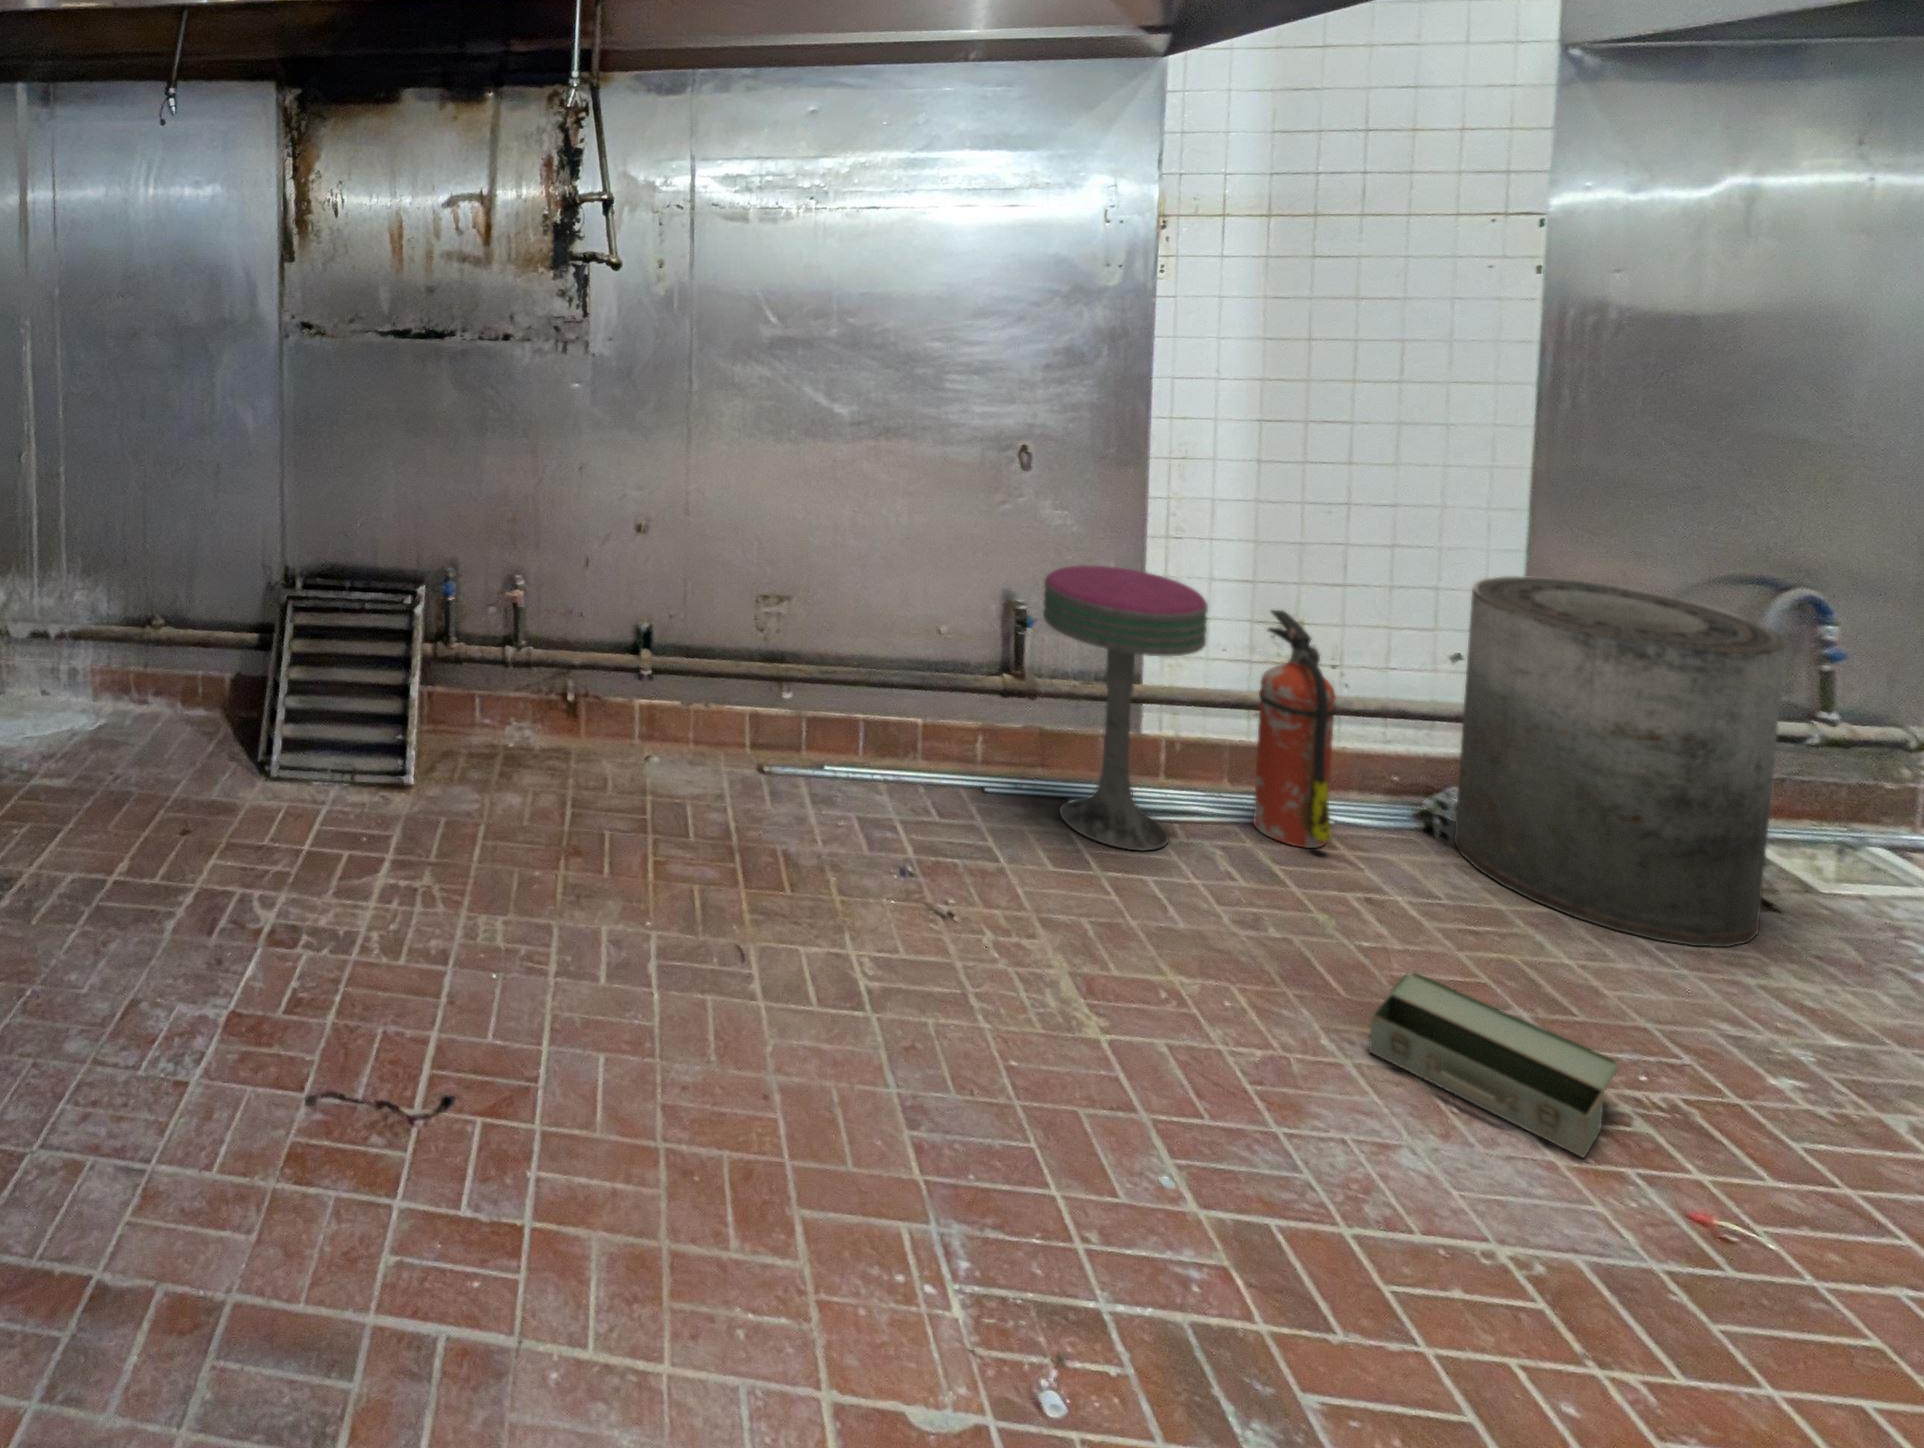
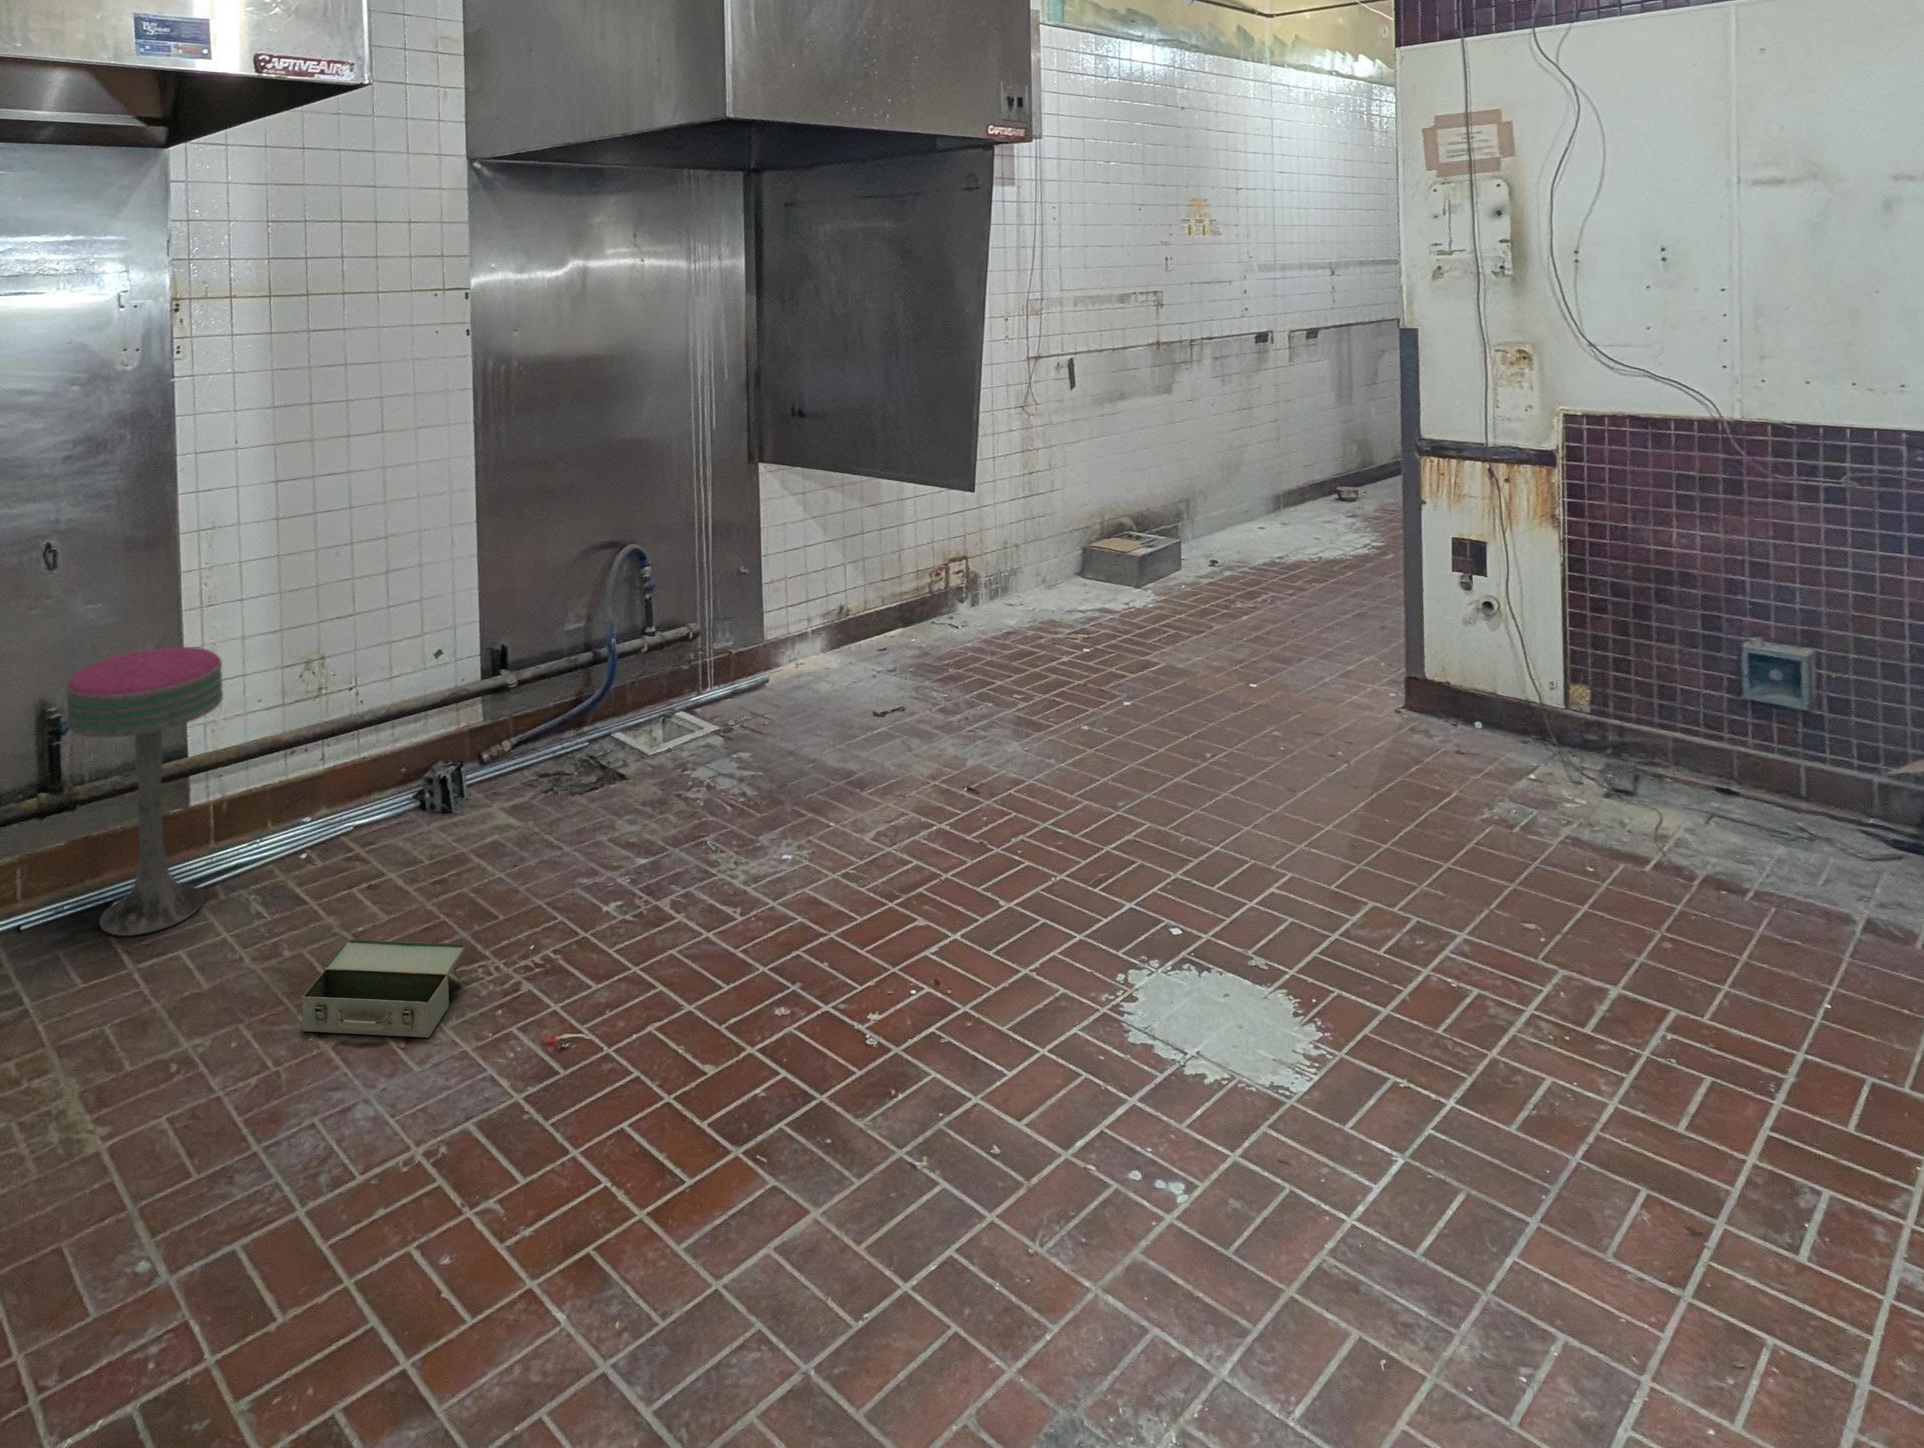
trash can: present [1454,576,1785,947] -> none [435,569,601,834]
fire extinguisher: present [1253,610,1336,848] -> none [284,650,344,862]

